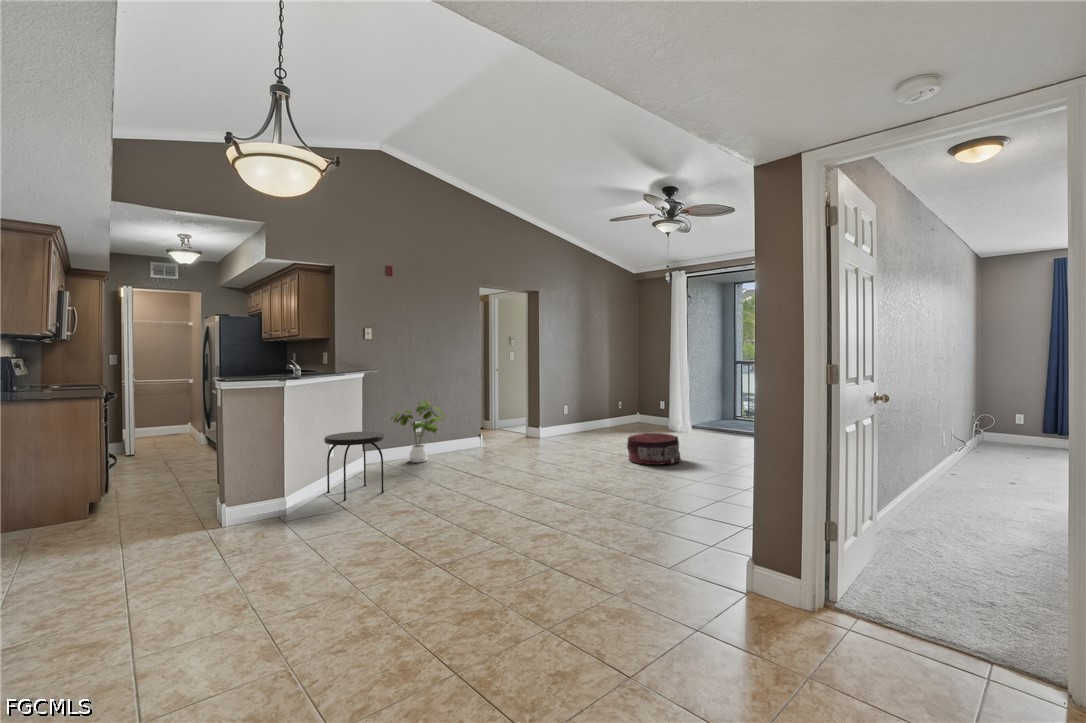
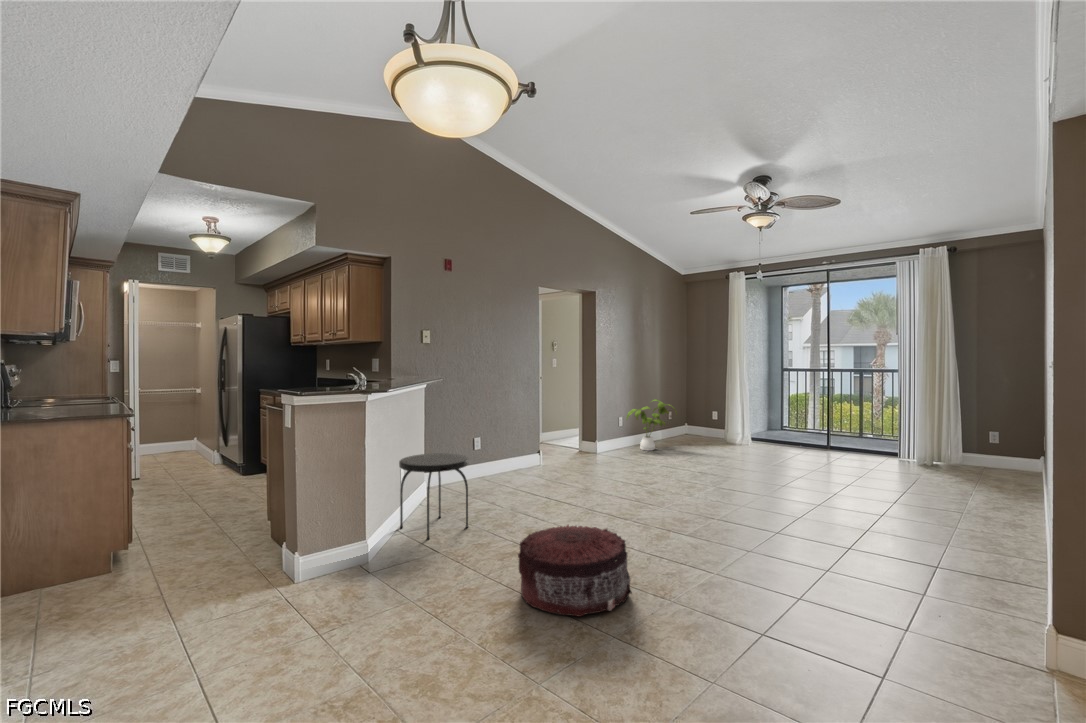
house plant: present [391,401,445,462] -> present [626,399,677,451]
pouf: present [627,433,681,465] -> present [518,525,632,617]

